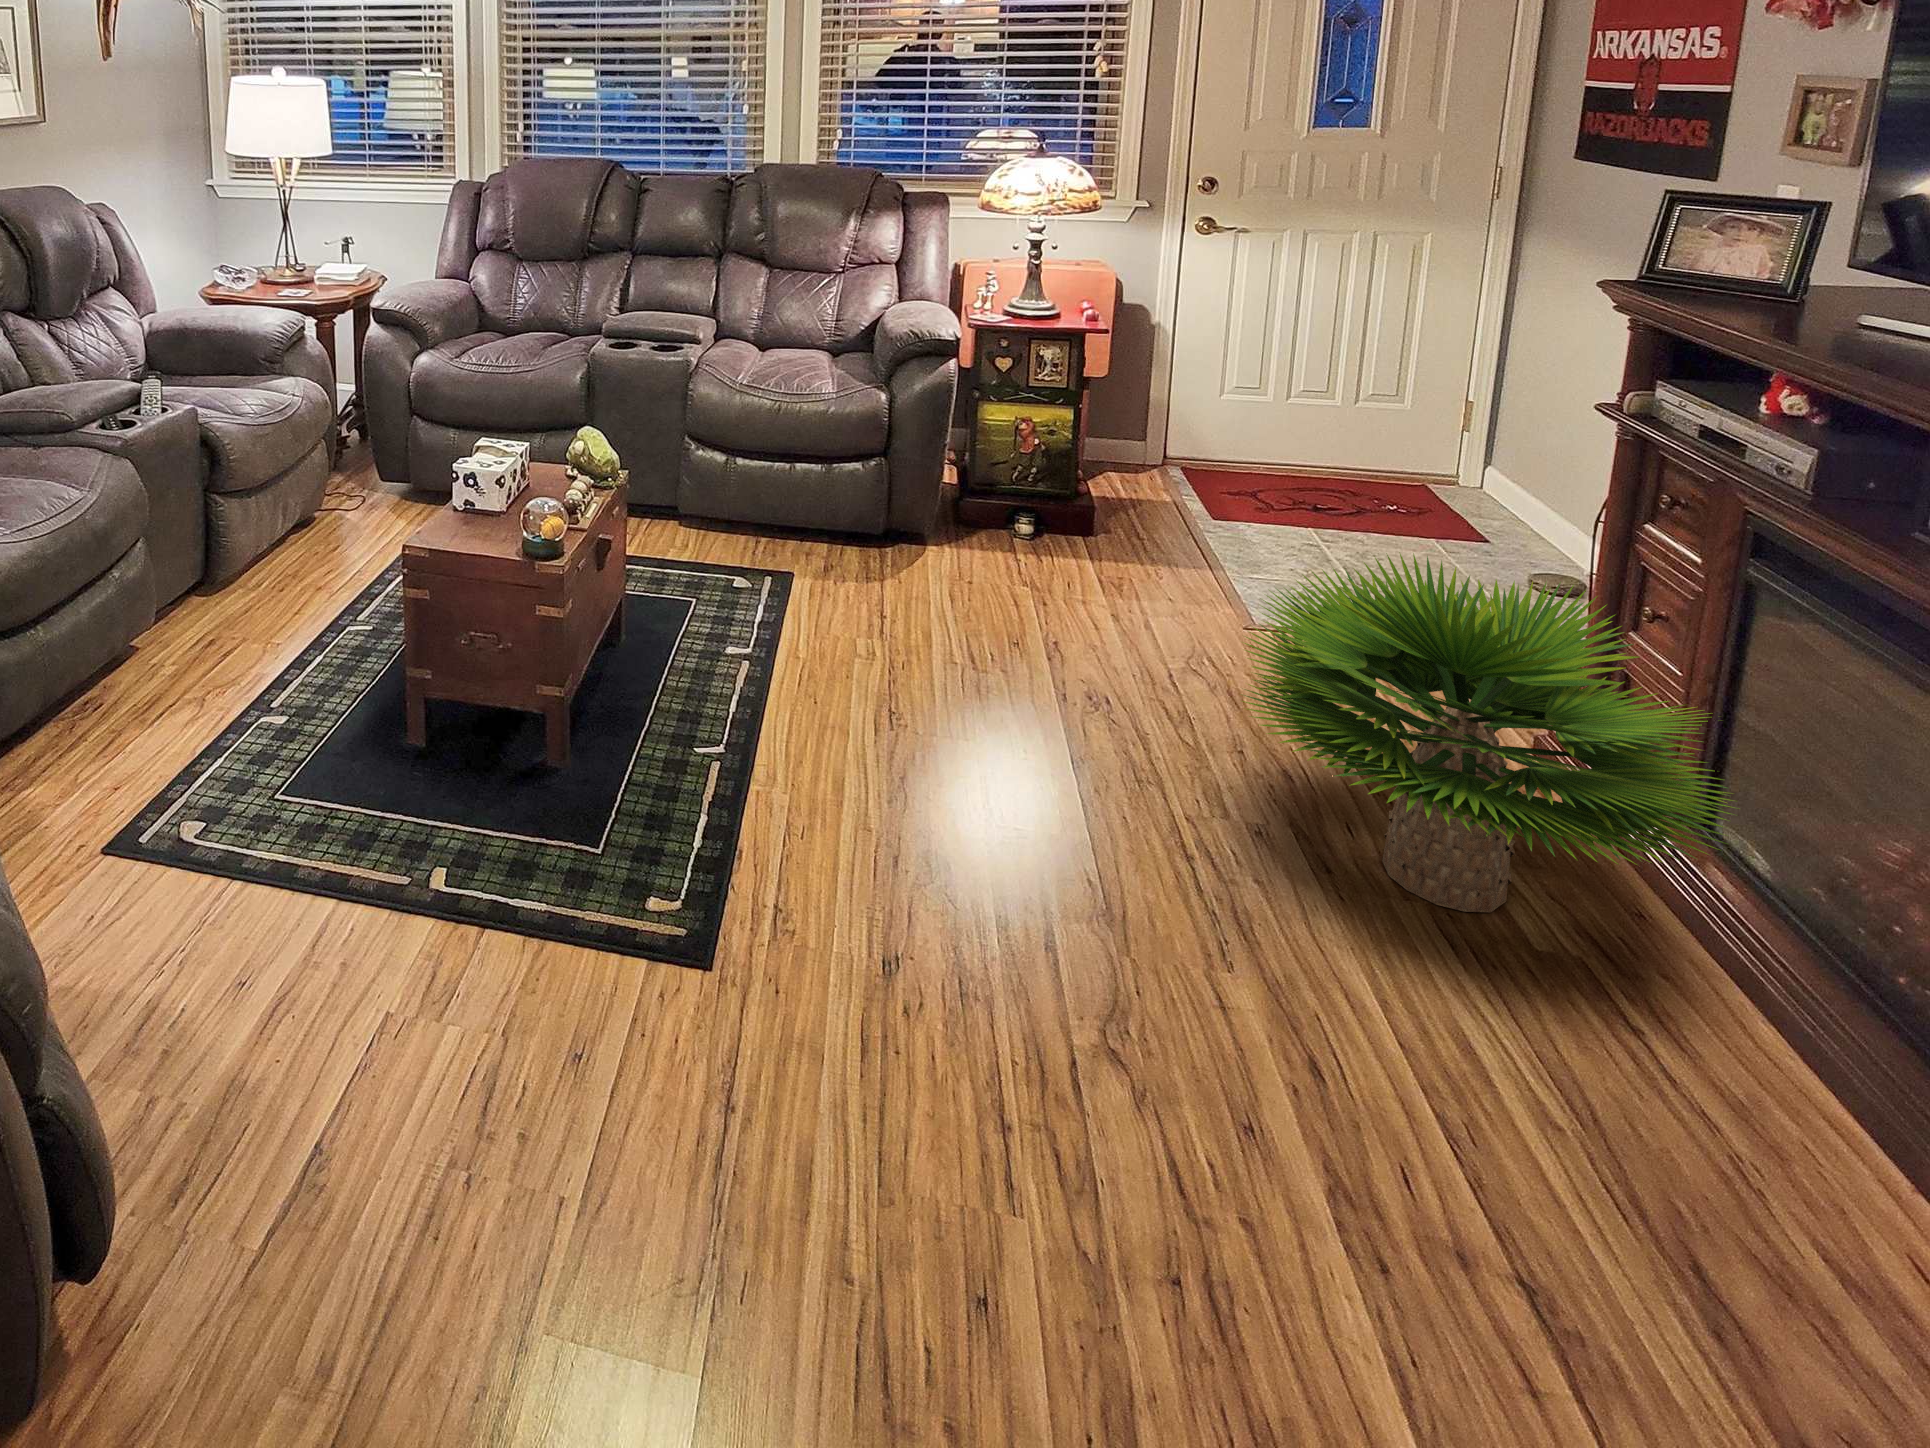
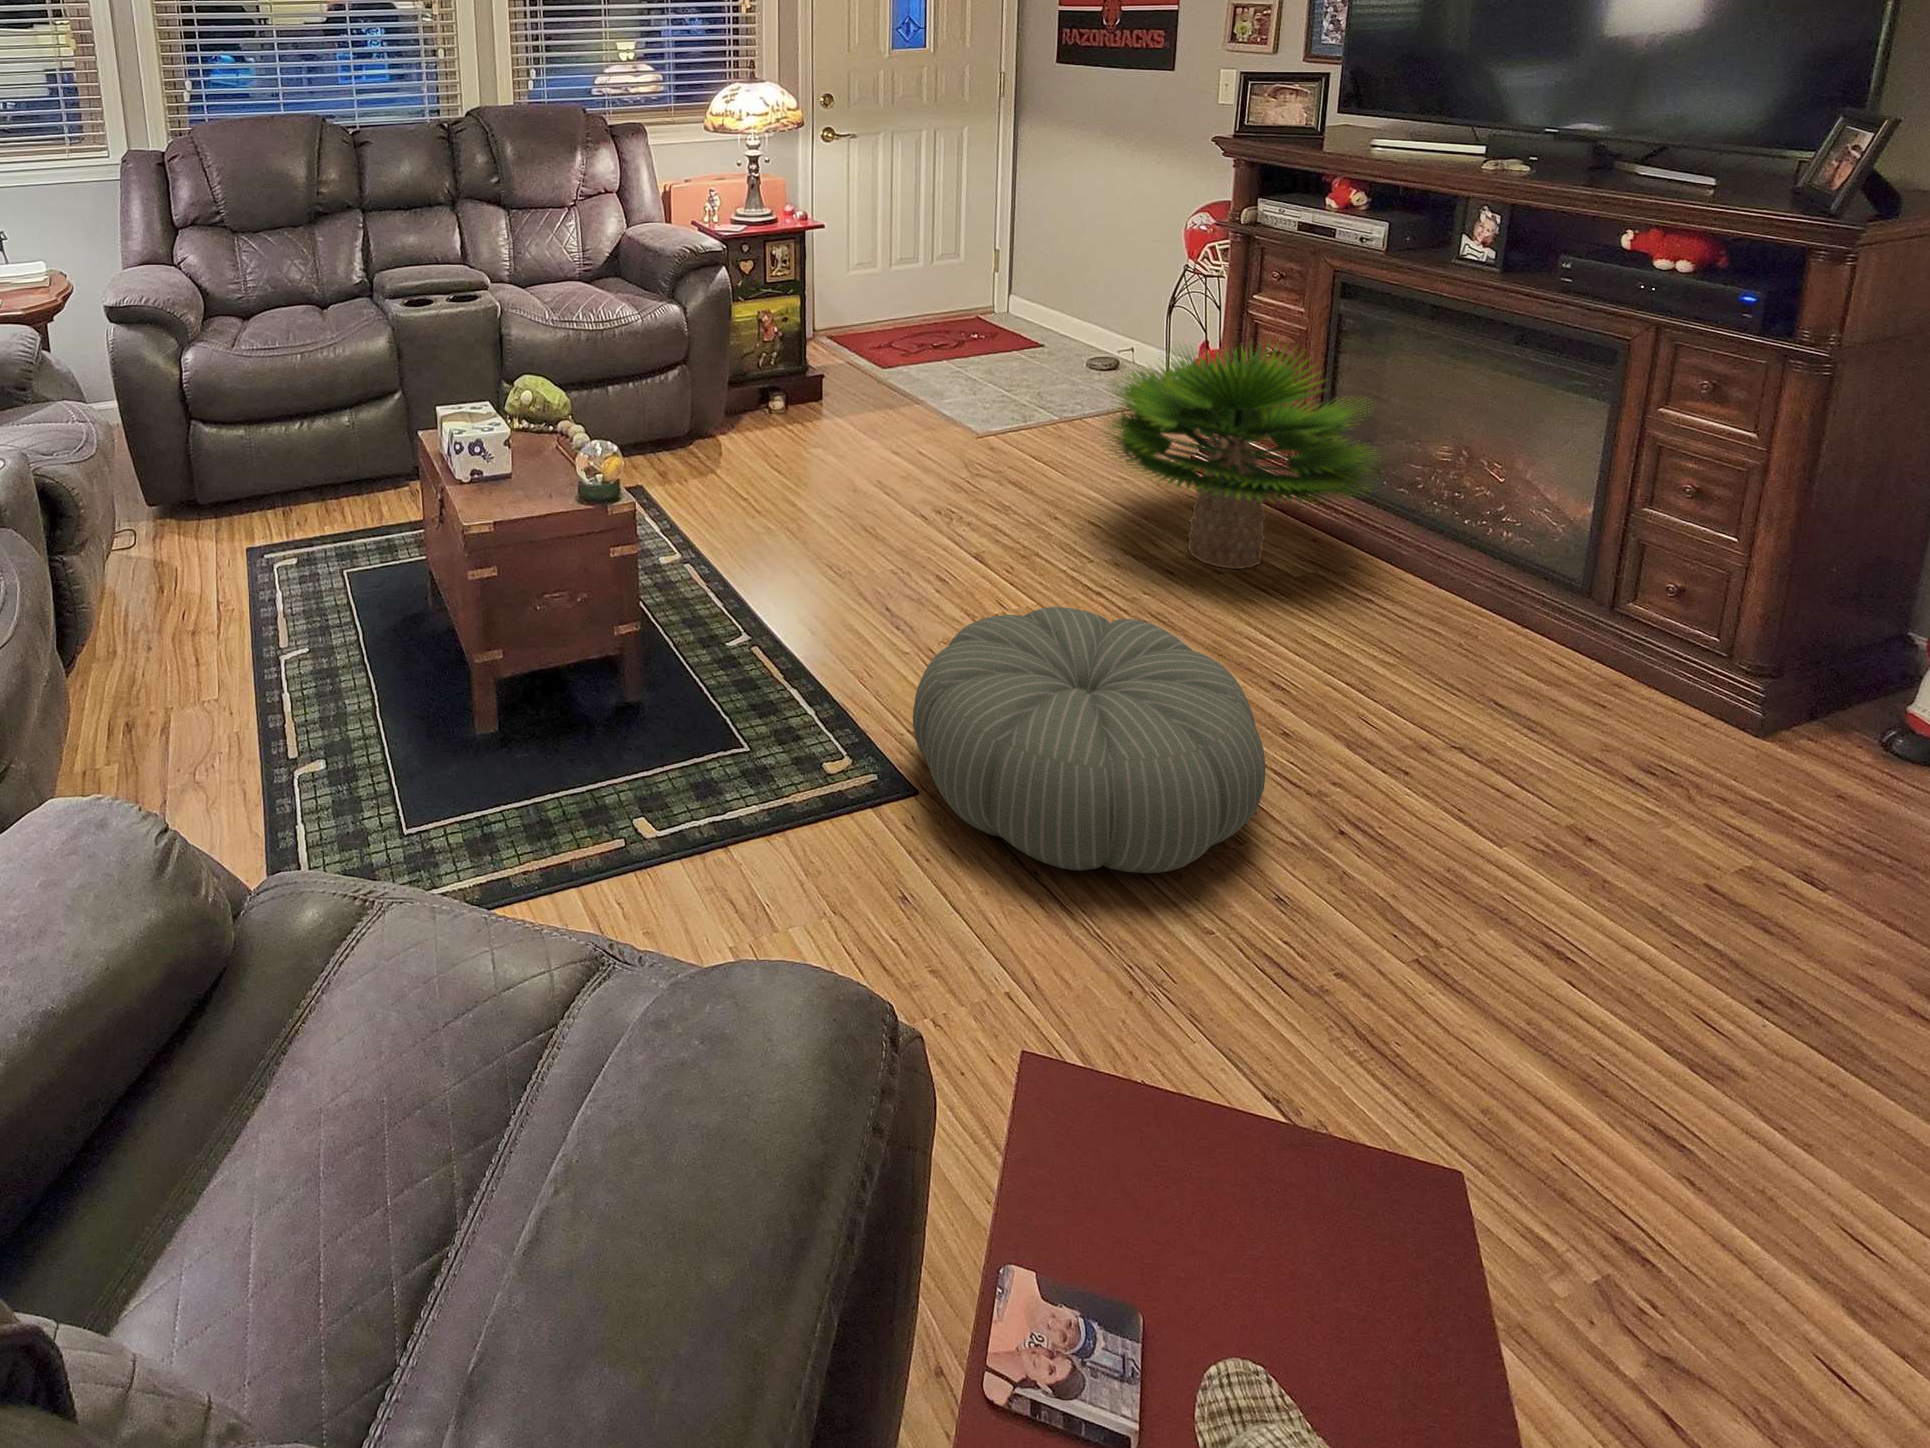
pouf: none [673,806,1112,1198] -> present [913,607,1265,873]

